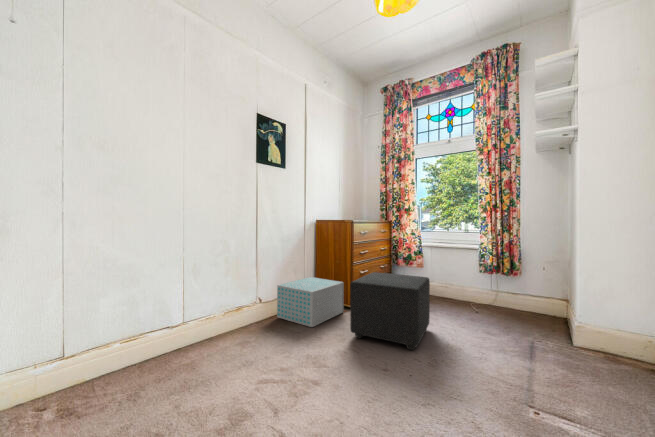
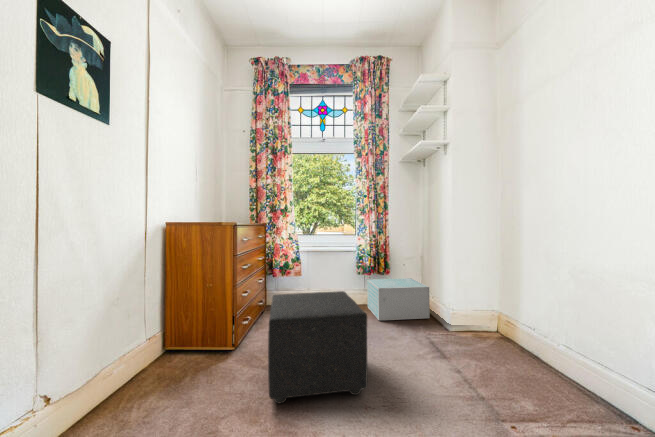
storage box: present [277,277,344,327] -> present [367,278,430,320]

